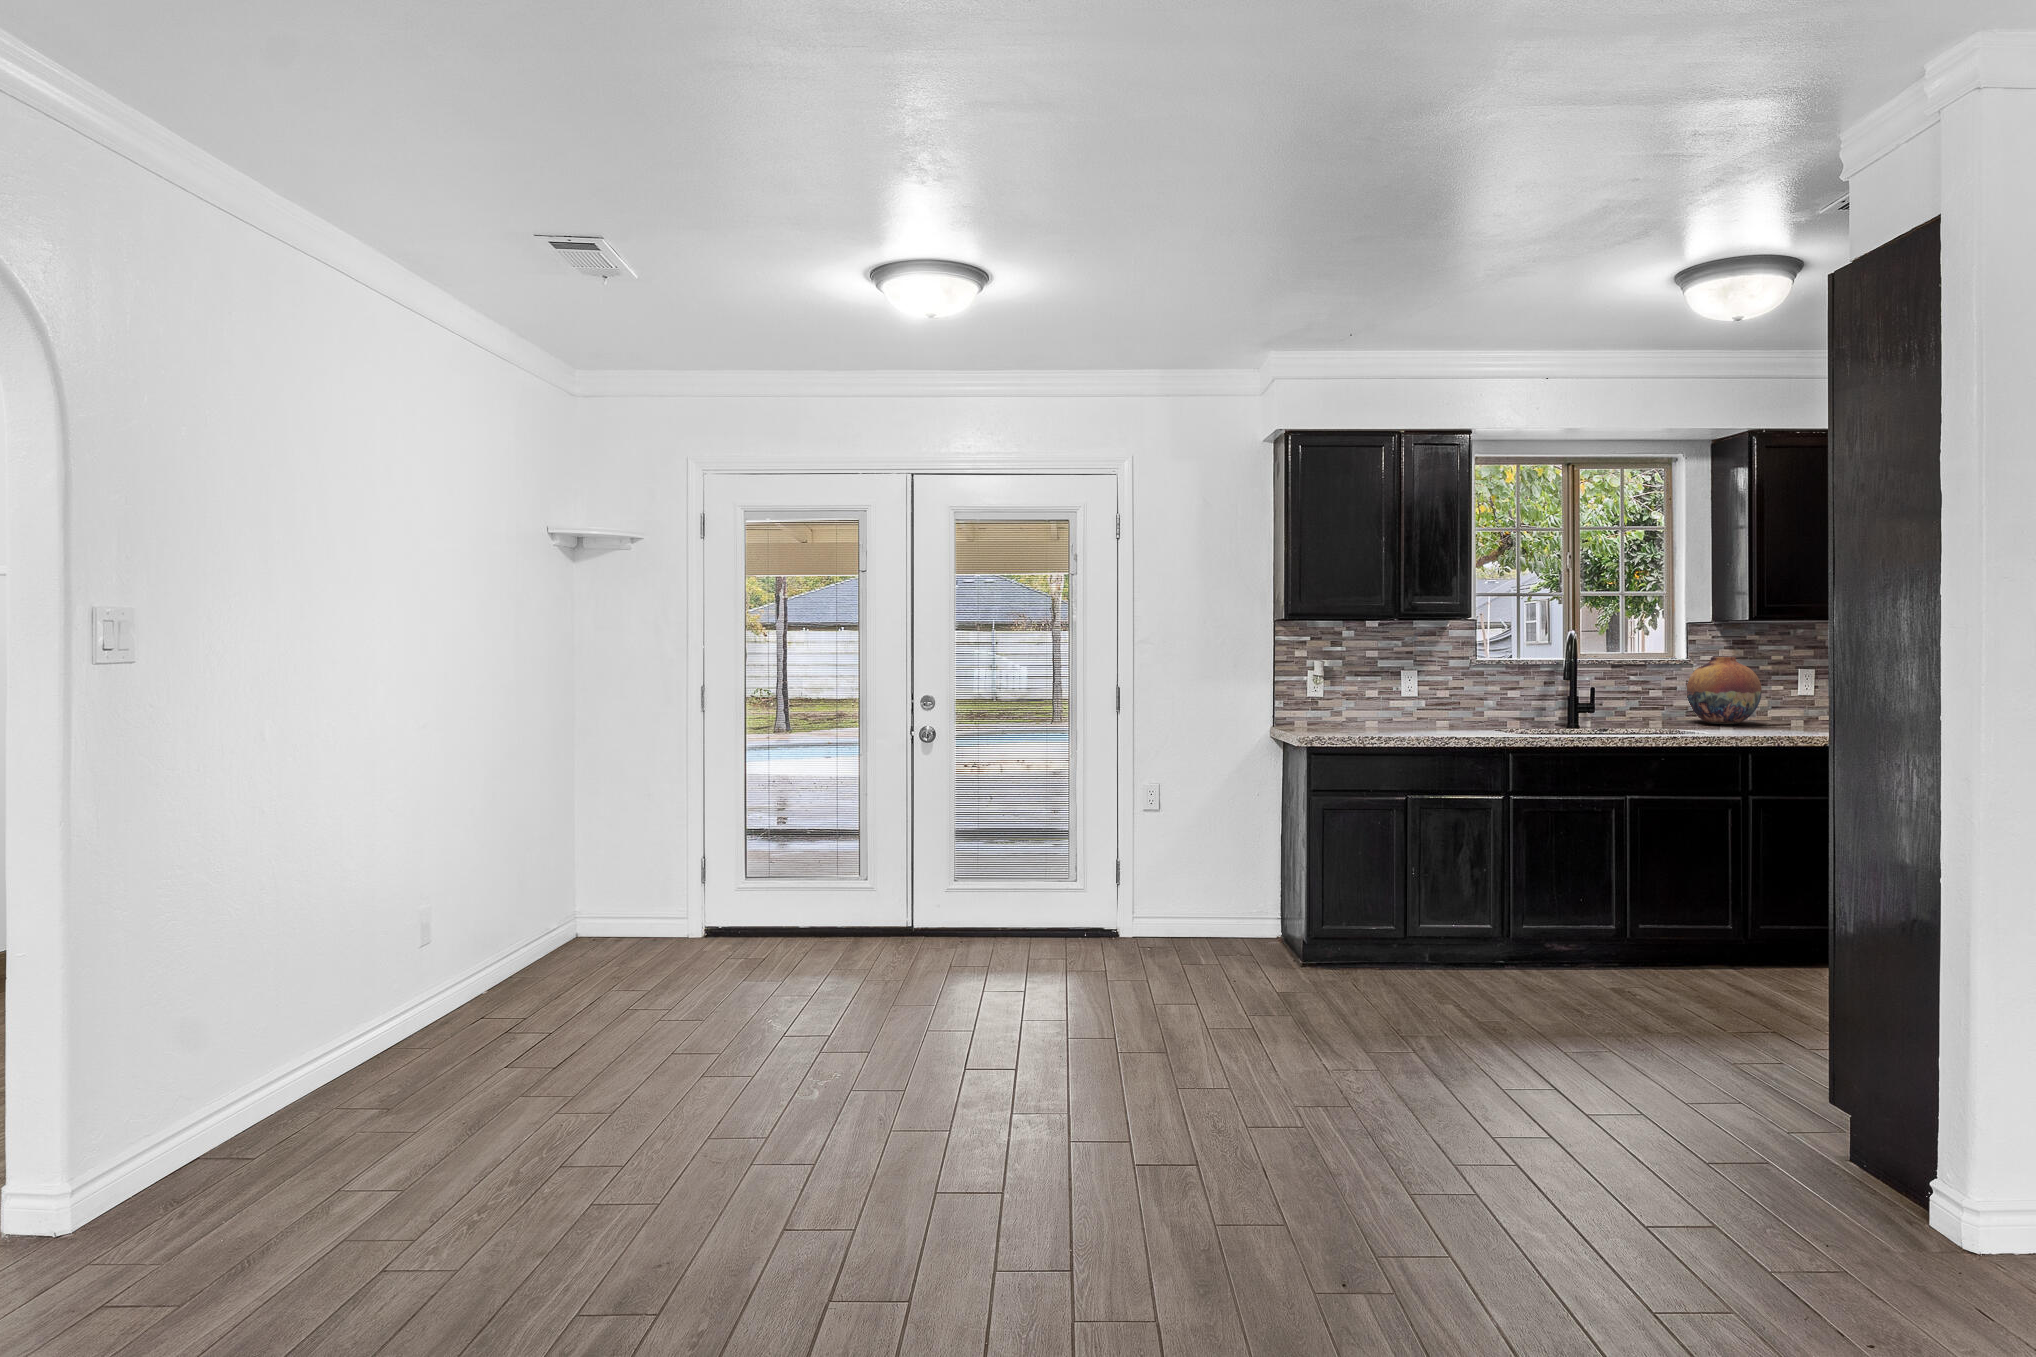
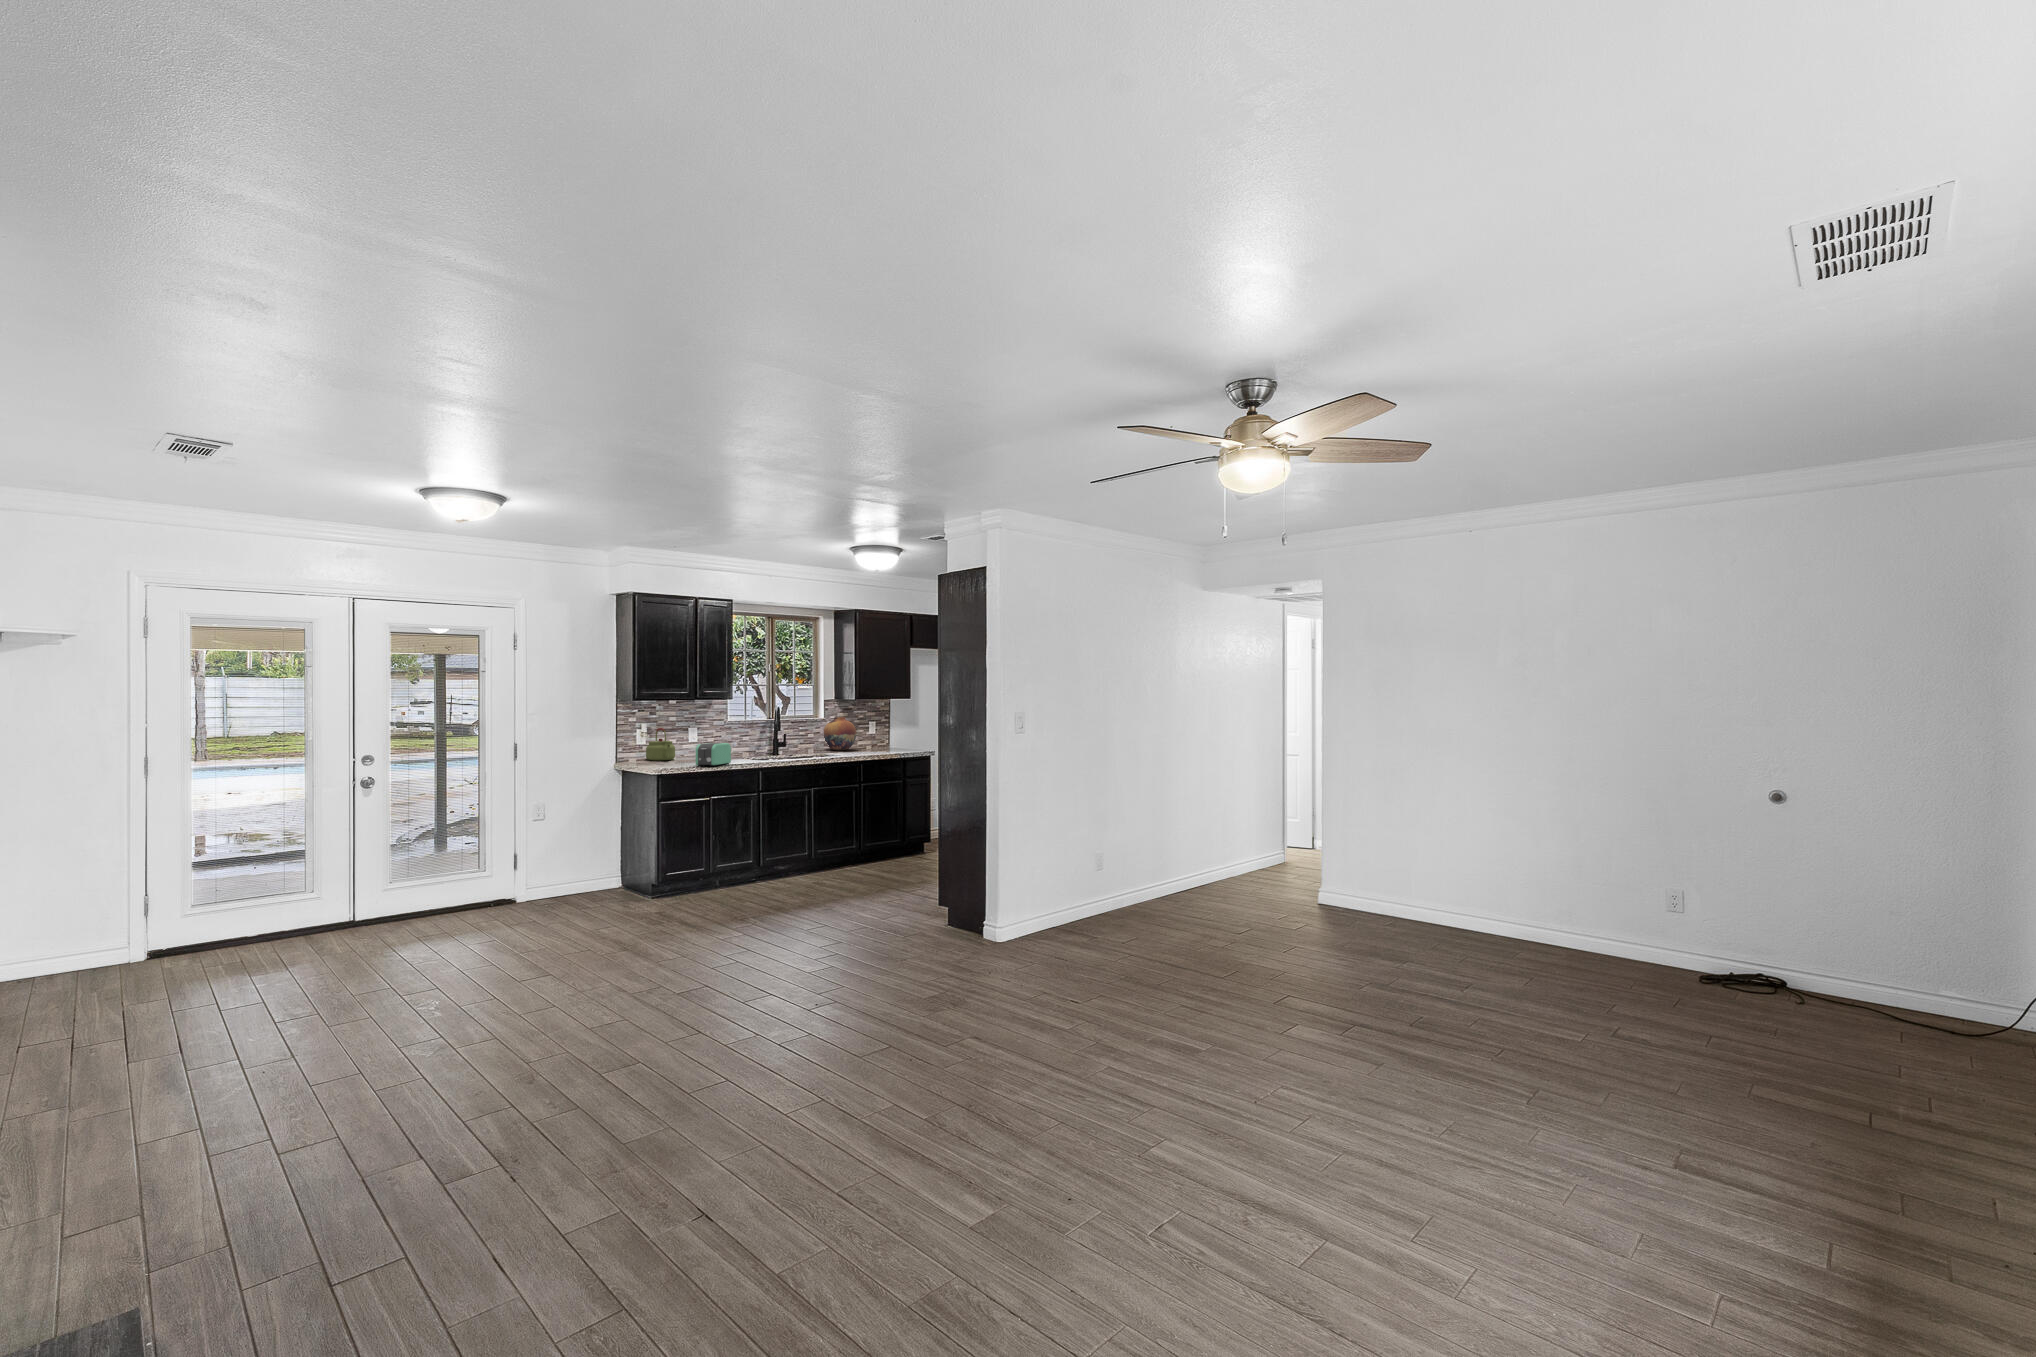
kettle: none [1323,669,1372,725] -> present [646,728,675,761]
toaster: none [1389,697,1460,739] -> present [696,743,731,766]

